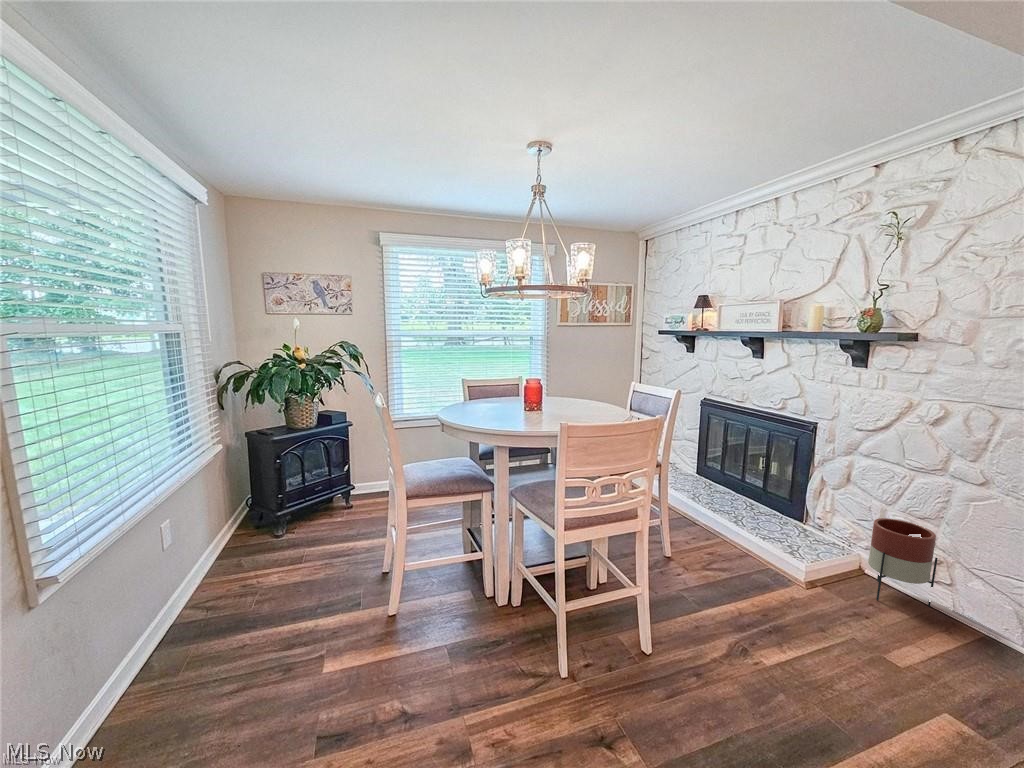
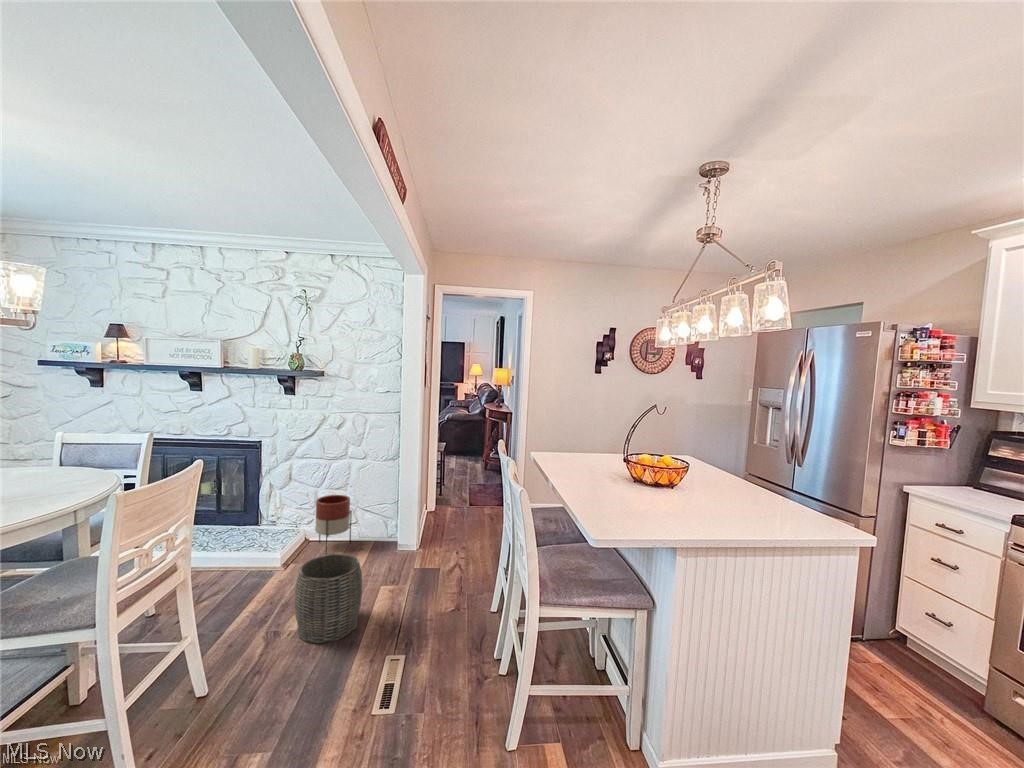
woven basket: none [765,586,875,724] -> present [295,554,362,644]

